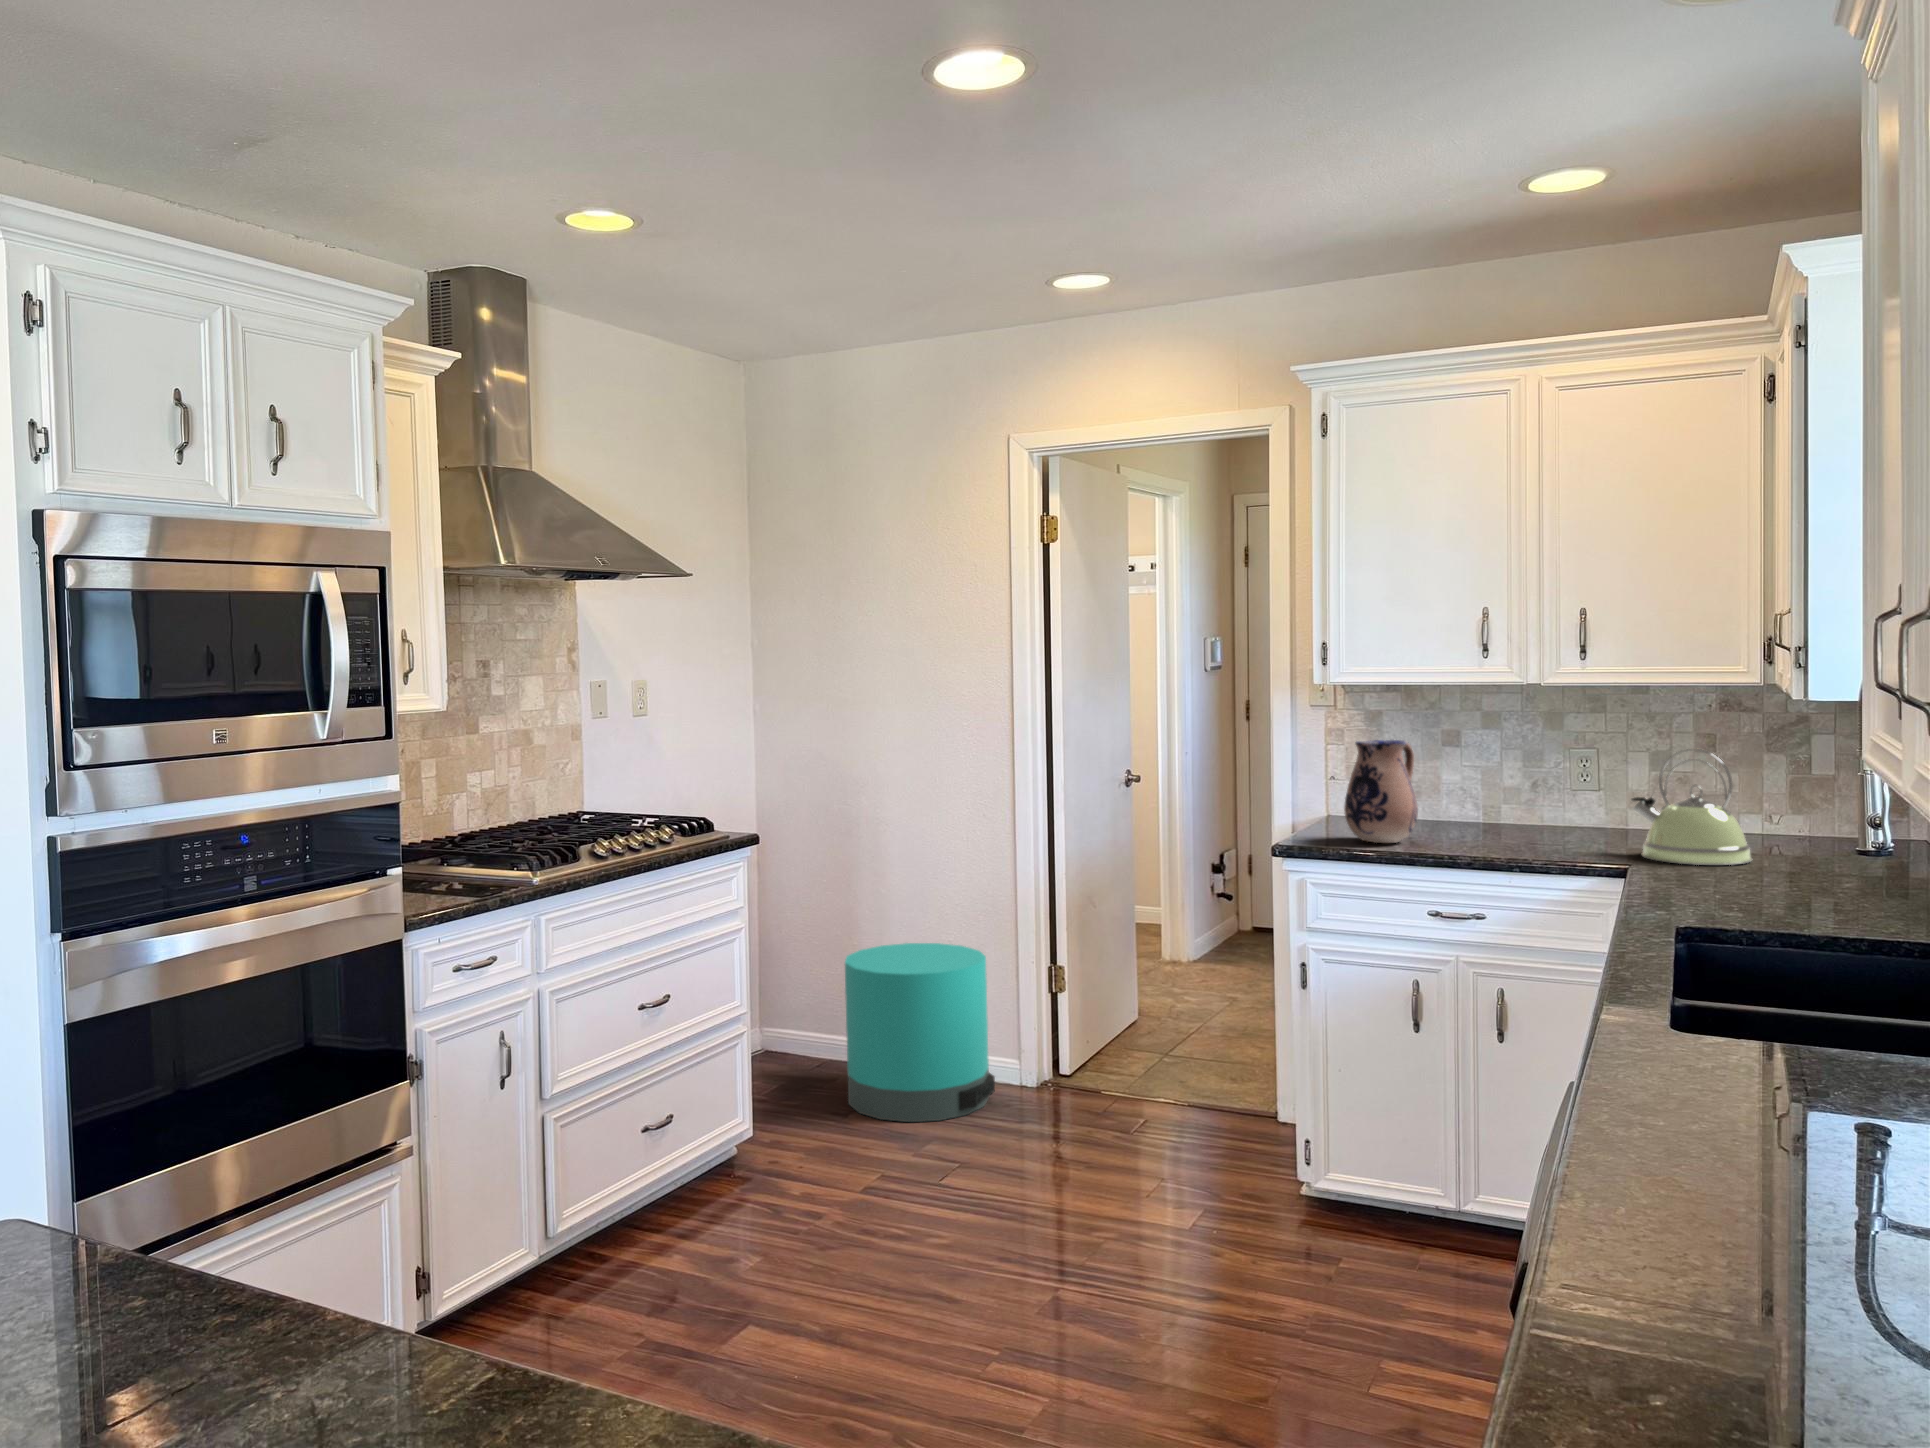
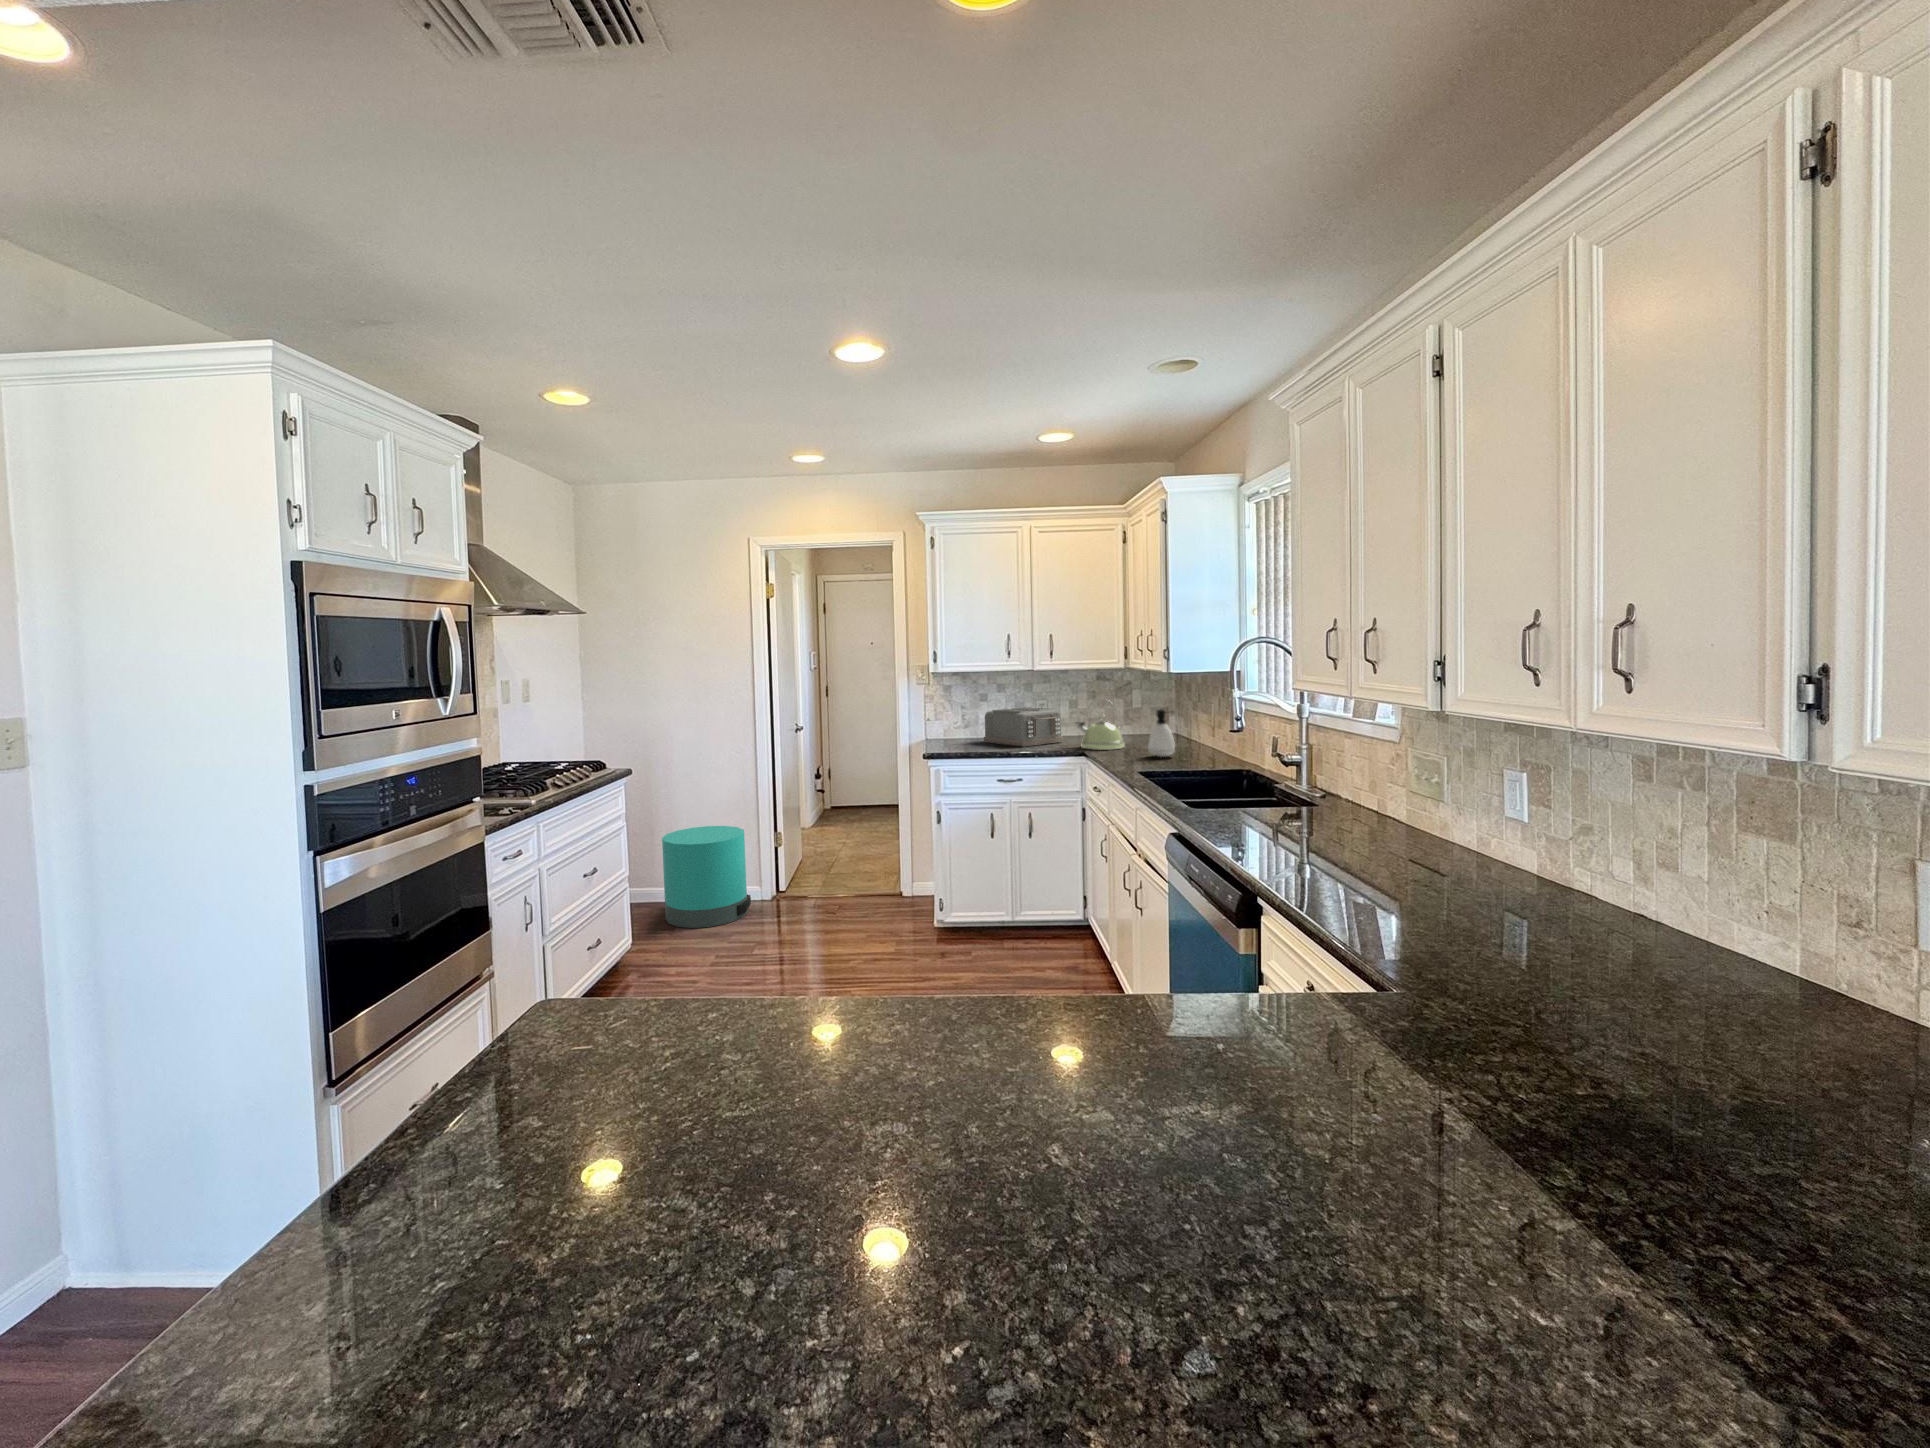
ceramic pitcher: present [1344,740,1418,843] -> none [951,700,985,750]
toaster: none [1442,759,1620,844] -> present [984,707,1063,747]
soap dispenser: none [1775,781,1845,892] -> present [1148,709,1175,757]

